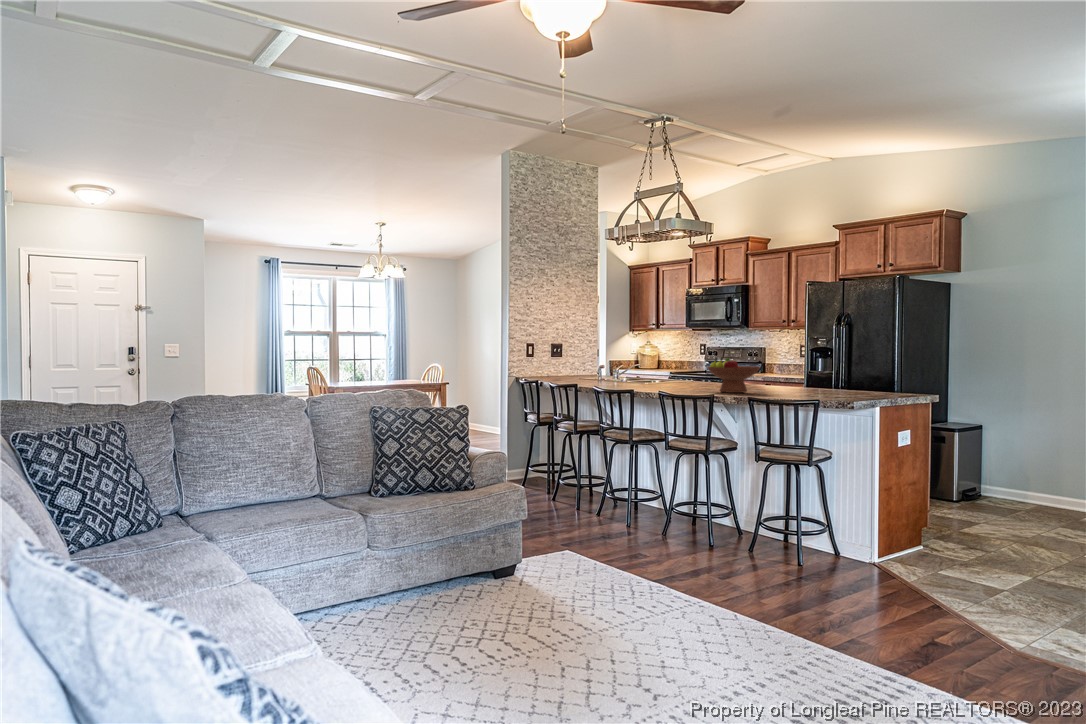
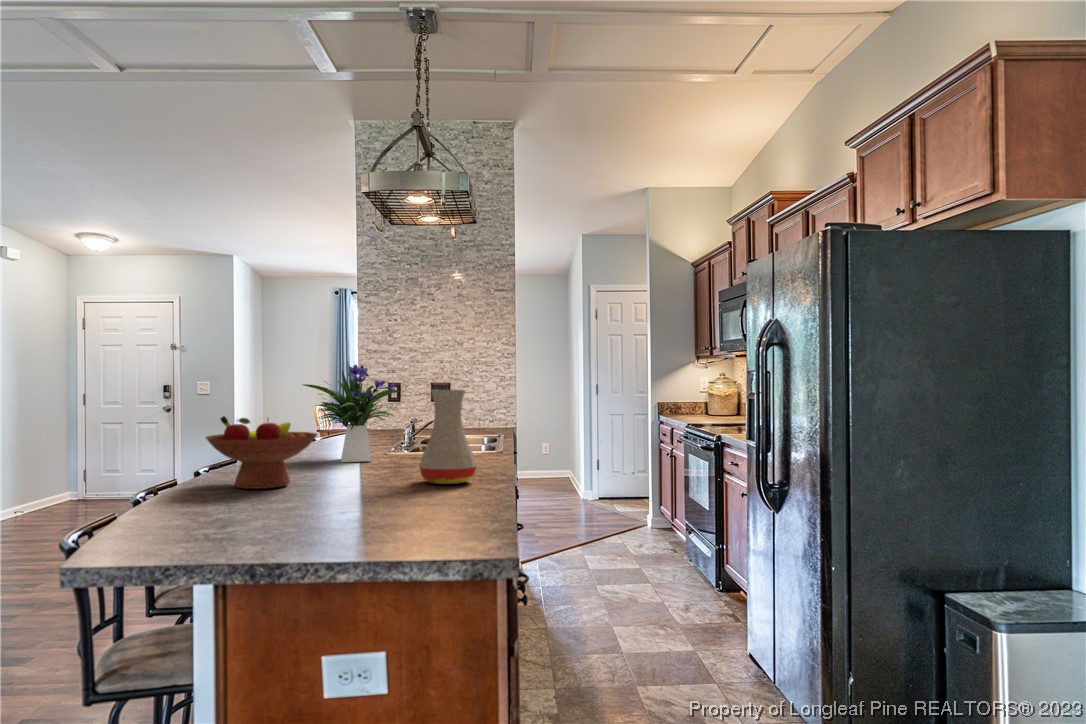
flower arrangement: none [641,328,699,387] -> present [302,361,399,462]
vase: none [759,345,788,390] -> present [419,390,476,484]

